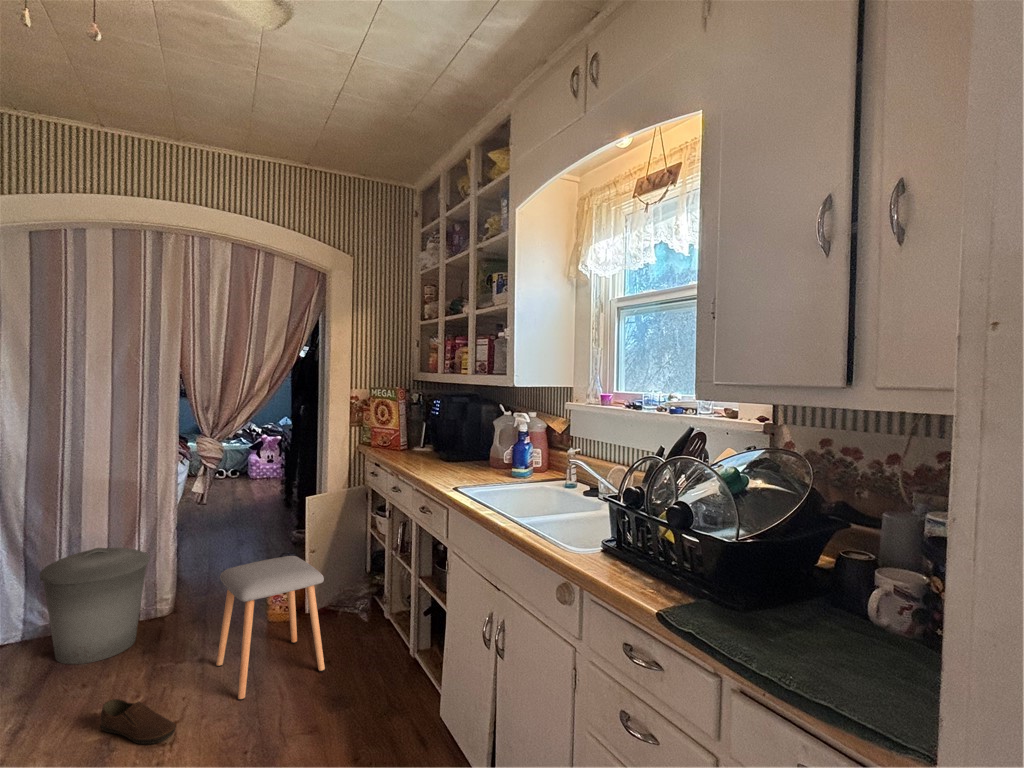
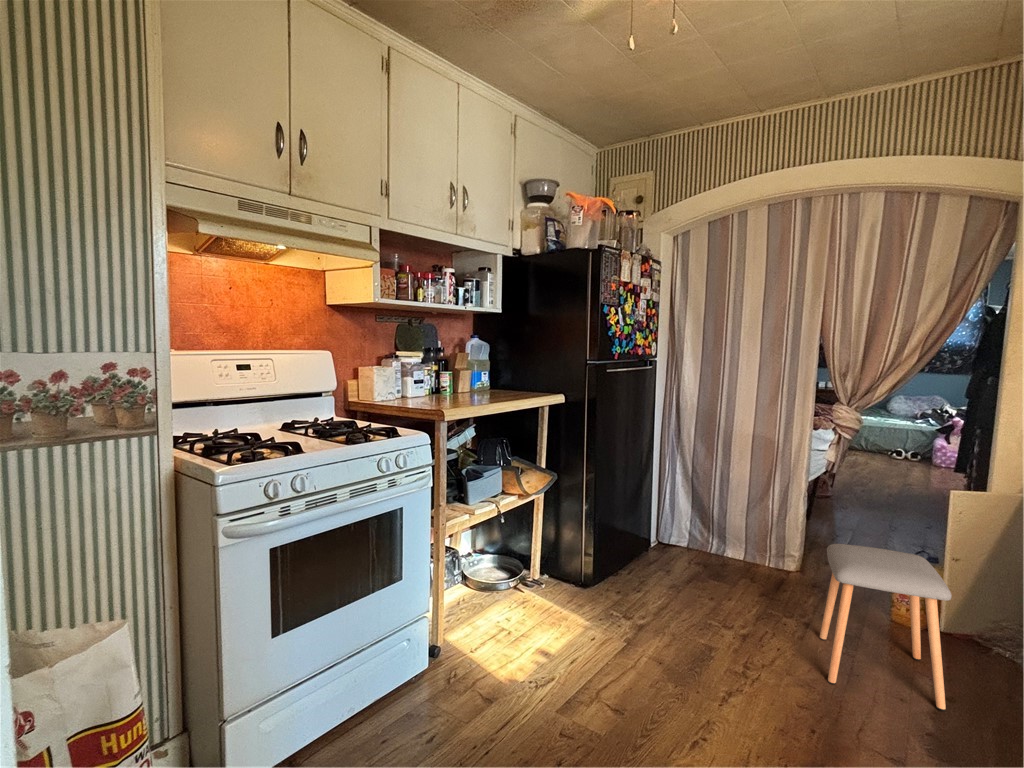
trash can: present [39,548,150,664] -> none [694,490,775,586]
shoe: present [101,699,176,744] -> none [708,617,761,675]

